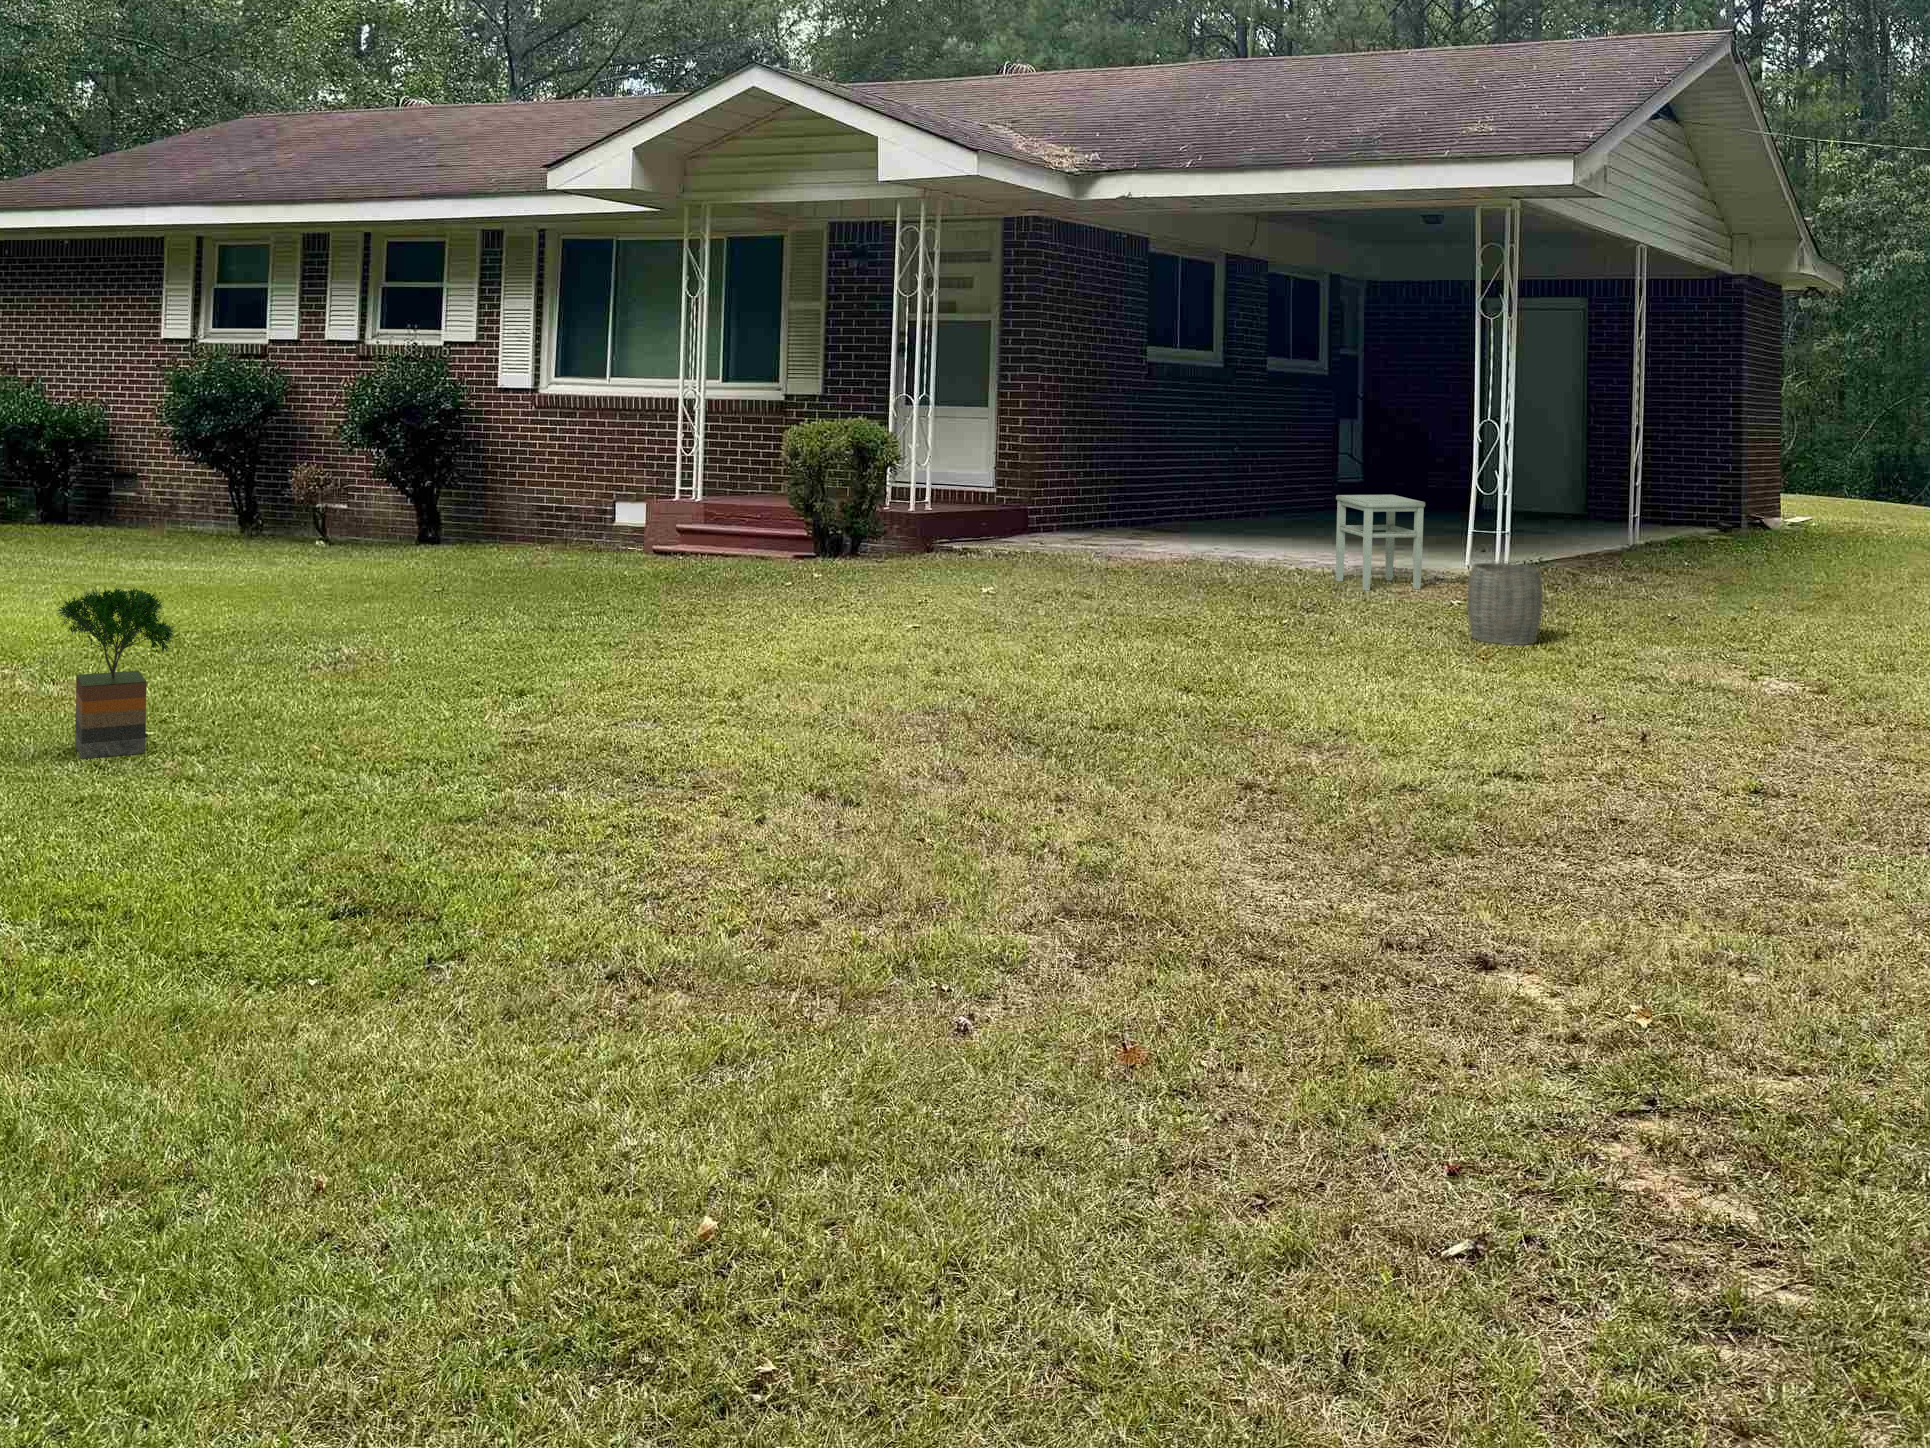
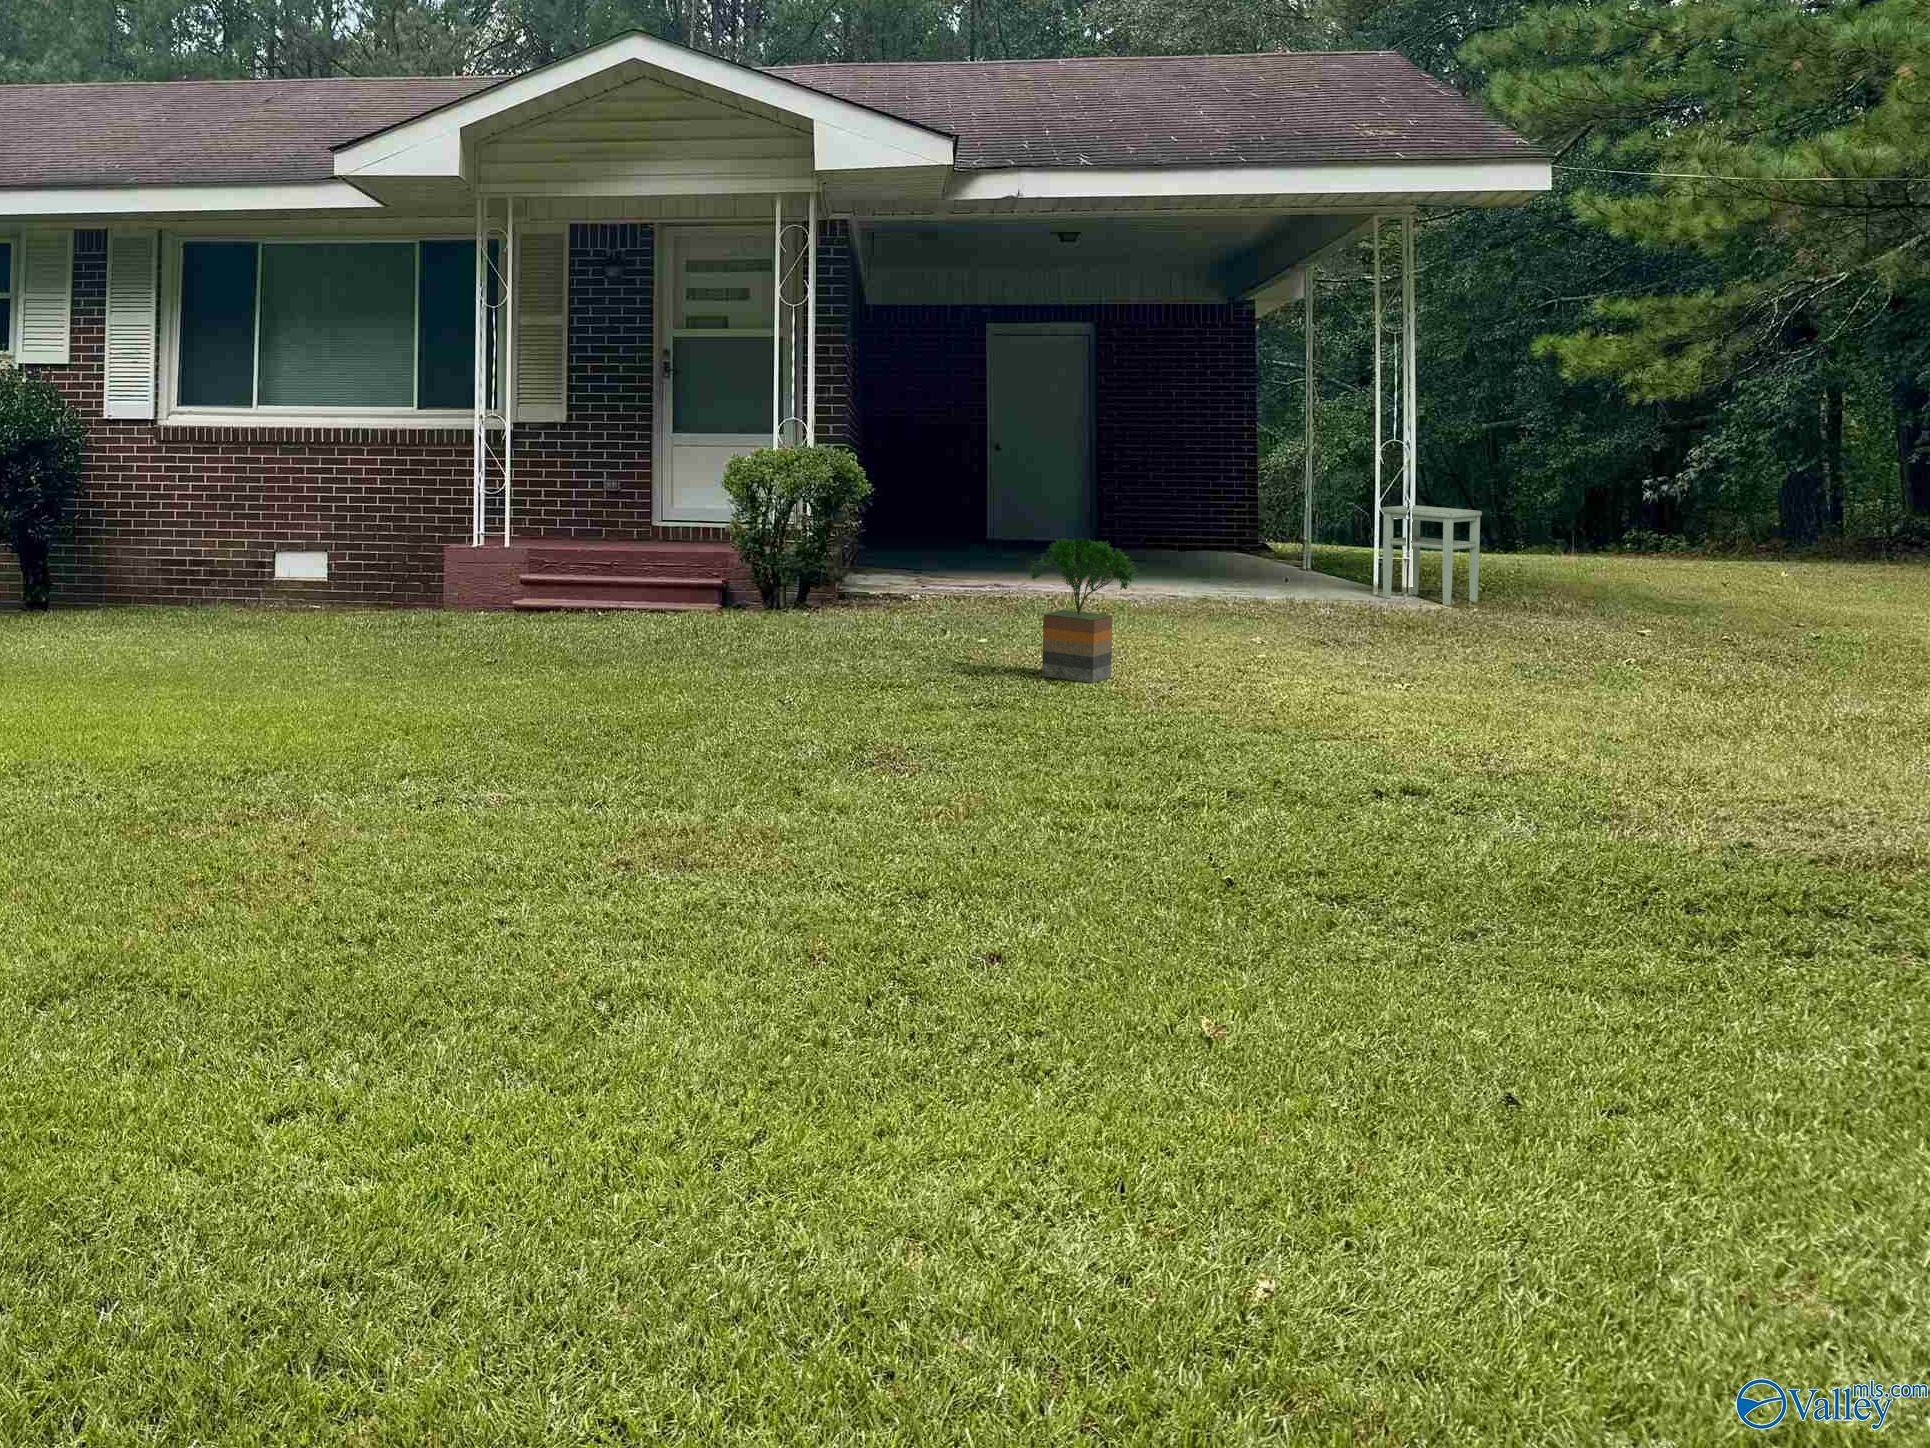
woven basket: present [1467,563,1543,645] -> none [1729,566,1819,648]
potted tree: present [58,588,175,759] -> present [1030,537,1136,683]

